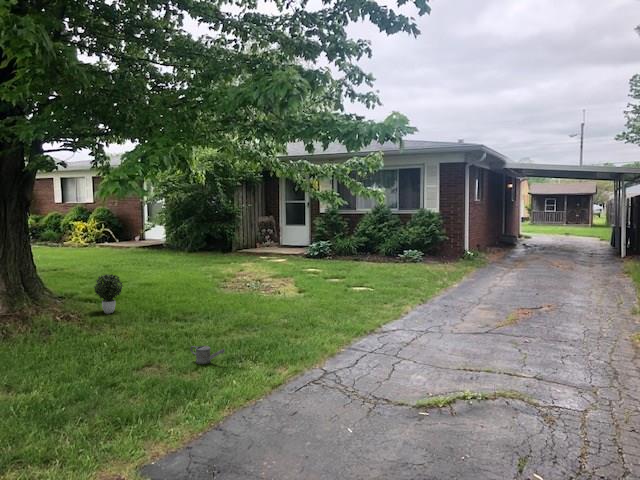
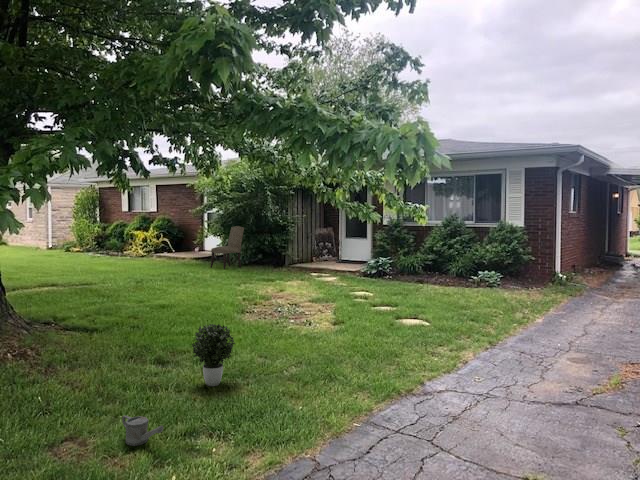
chair: none [163,215,194,256] -> present [210,226,244,270]
potted plant: present [94,274,123,314] -> present [192,324,235,386]

